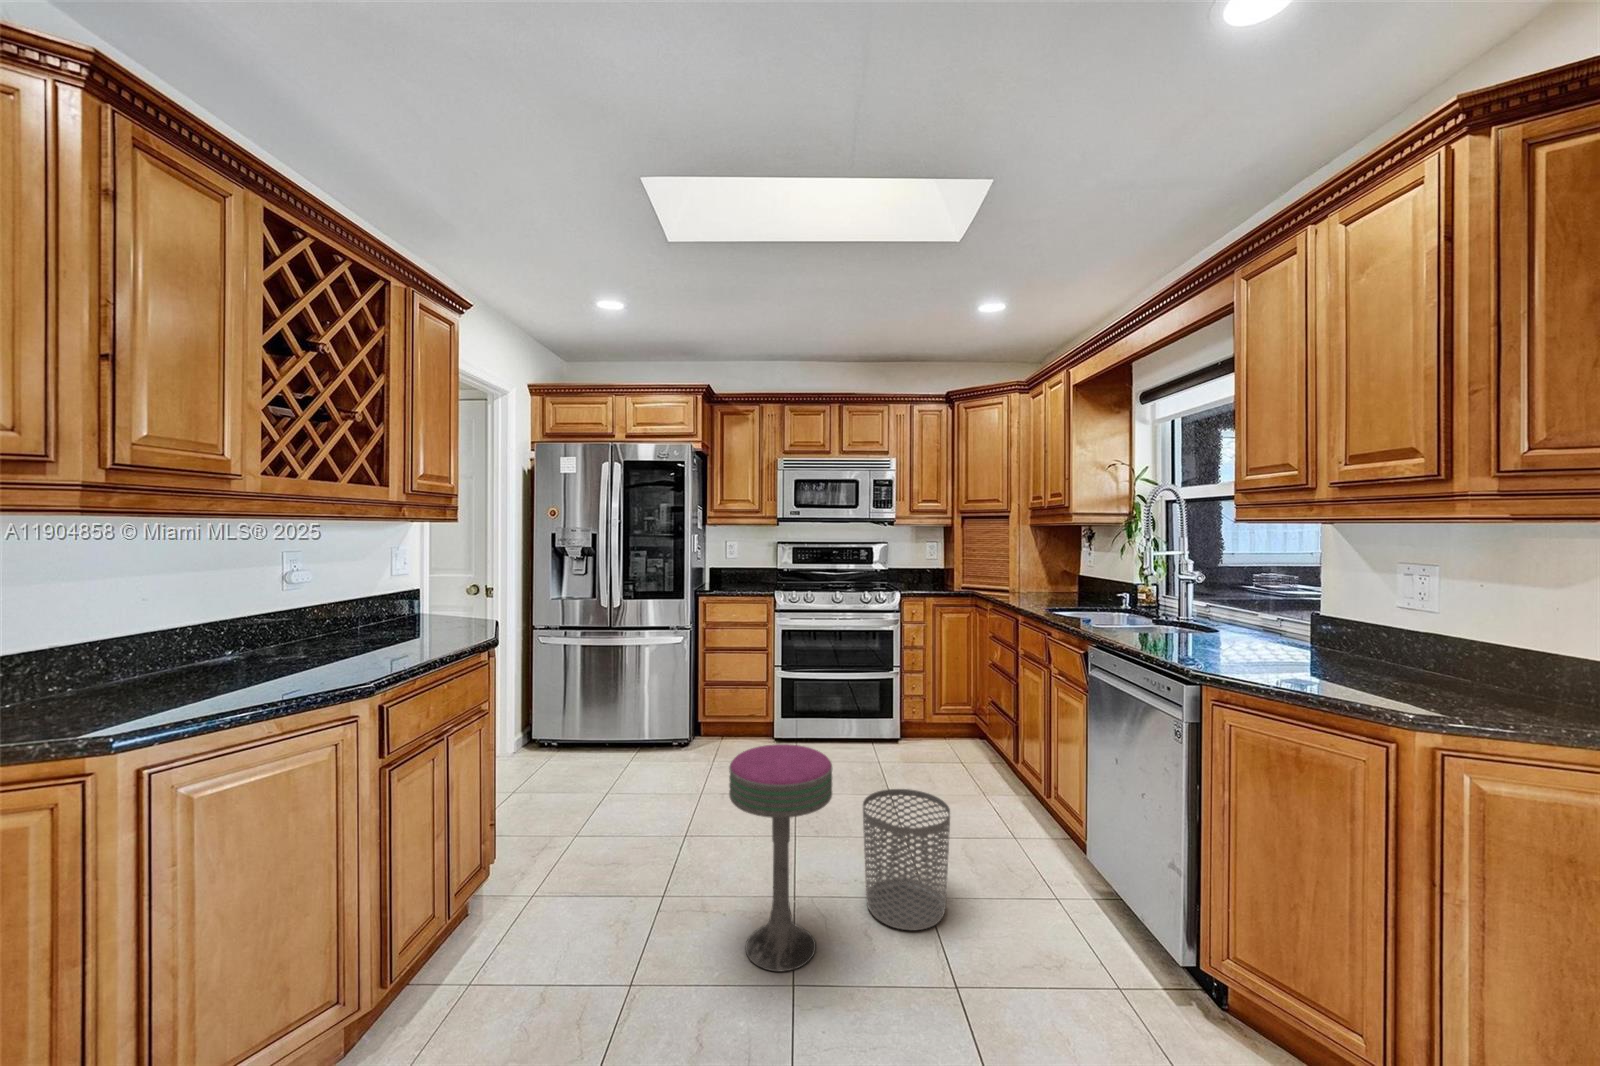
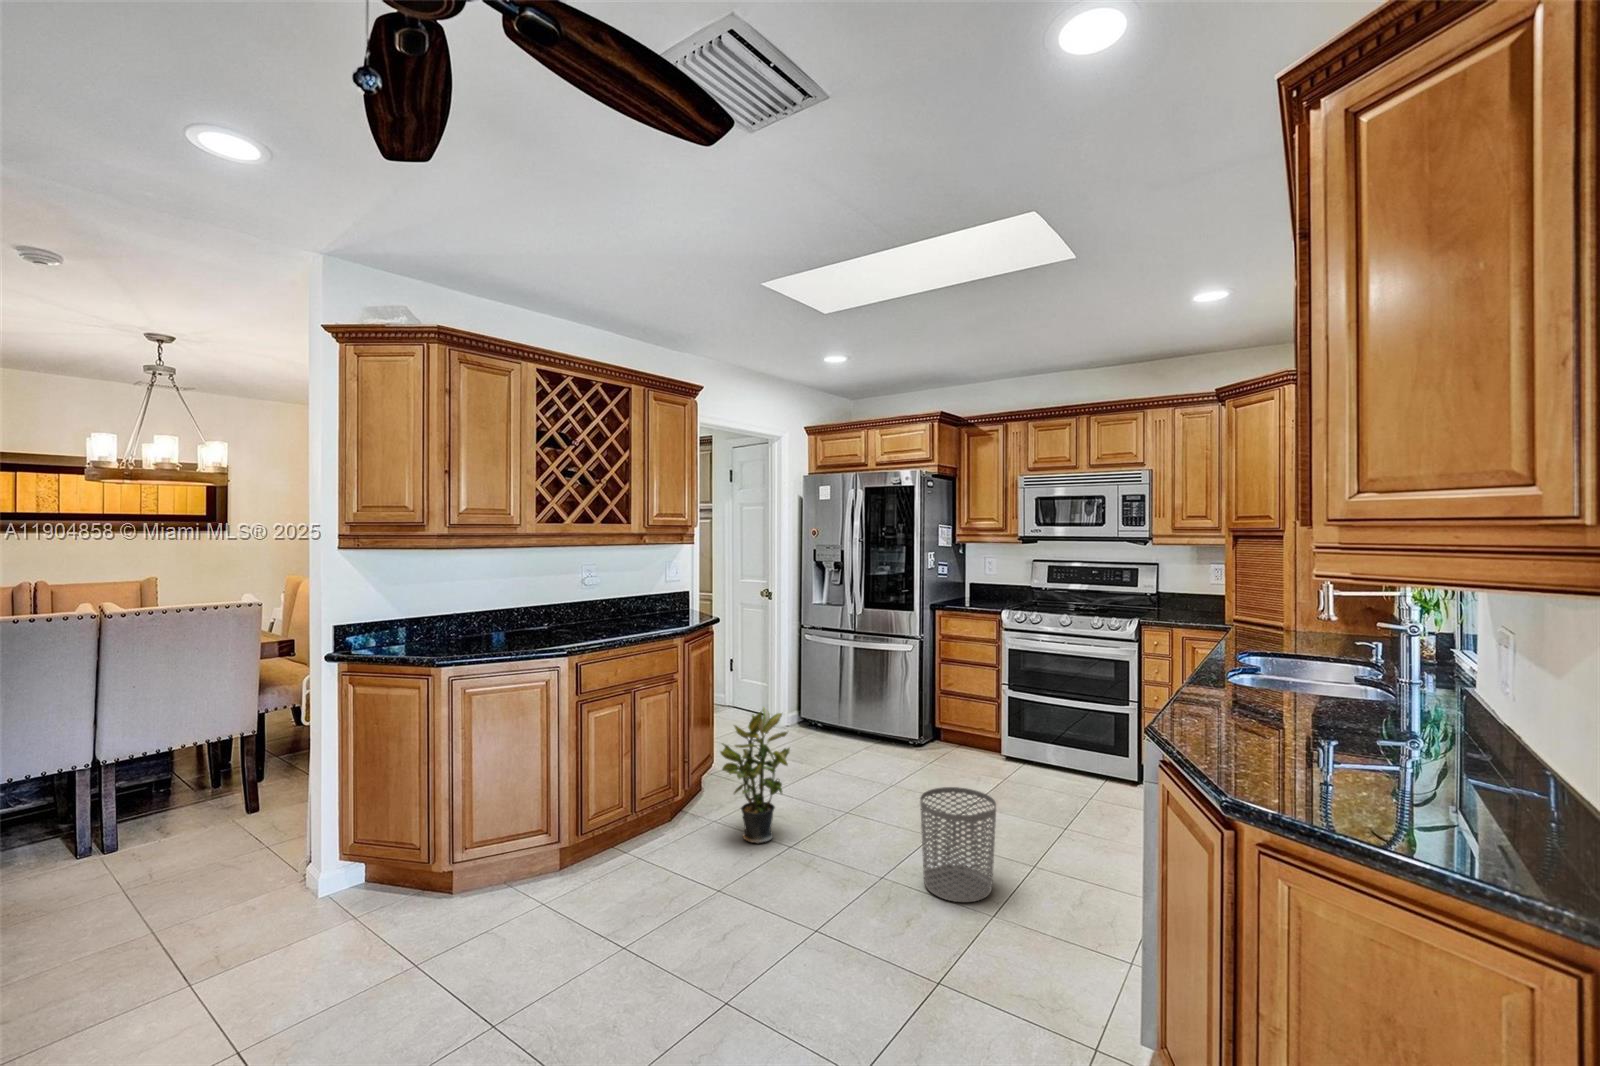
potted plant: none [563,742,671,949] -> present [720,707,790,843]
bar stool: present [729,744,832,971] -> none [803,725,881,887]

